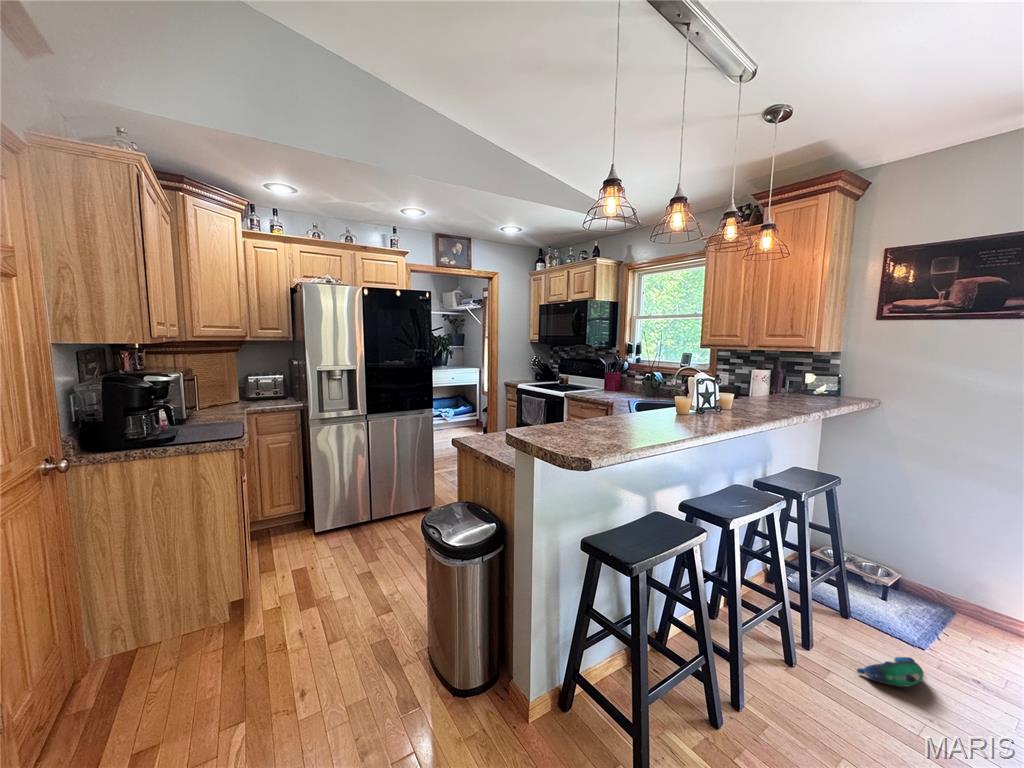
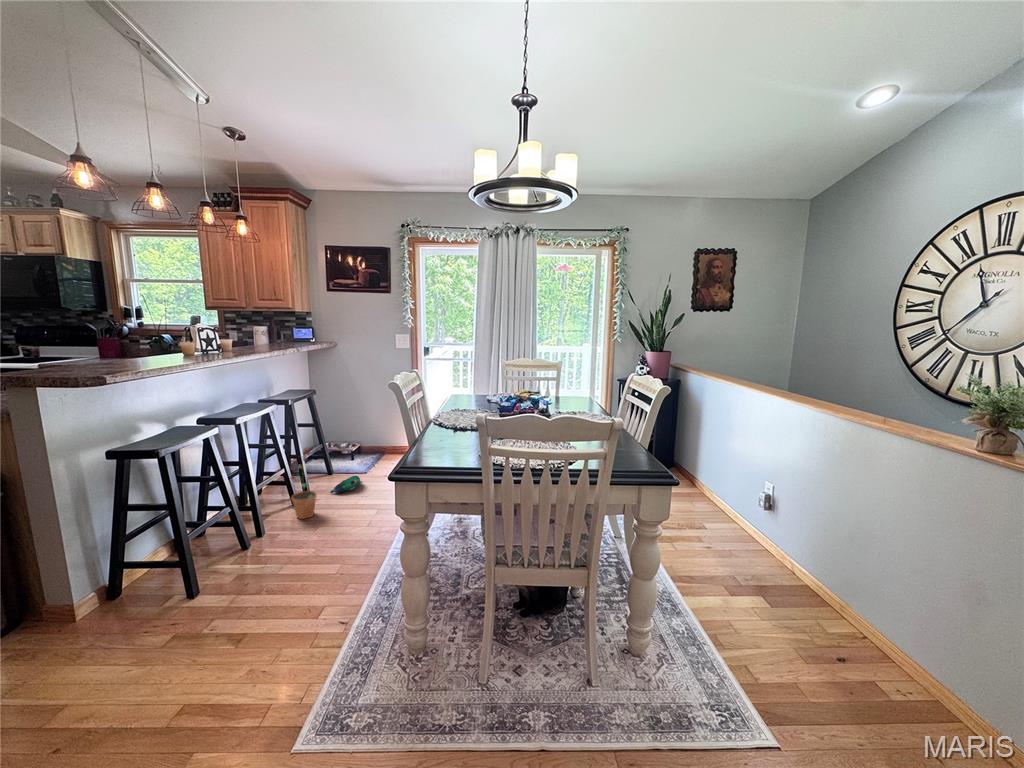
potted plant: none [794,593,846,721] -> present [291,449,317,519]

